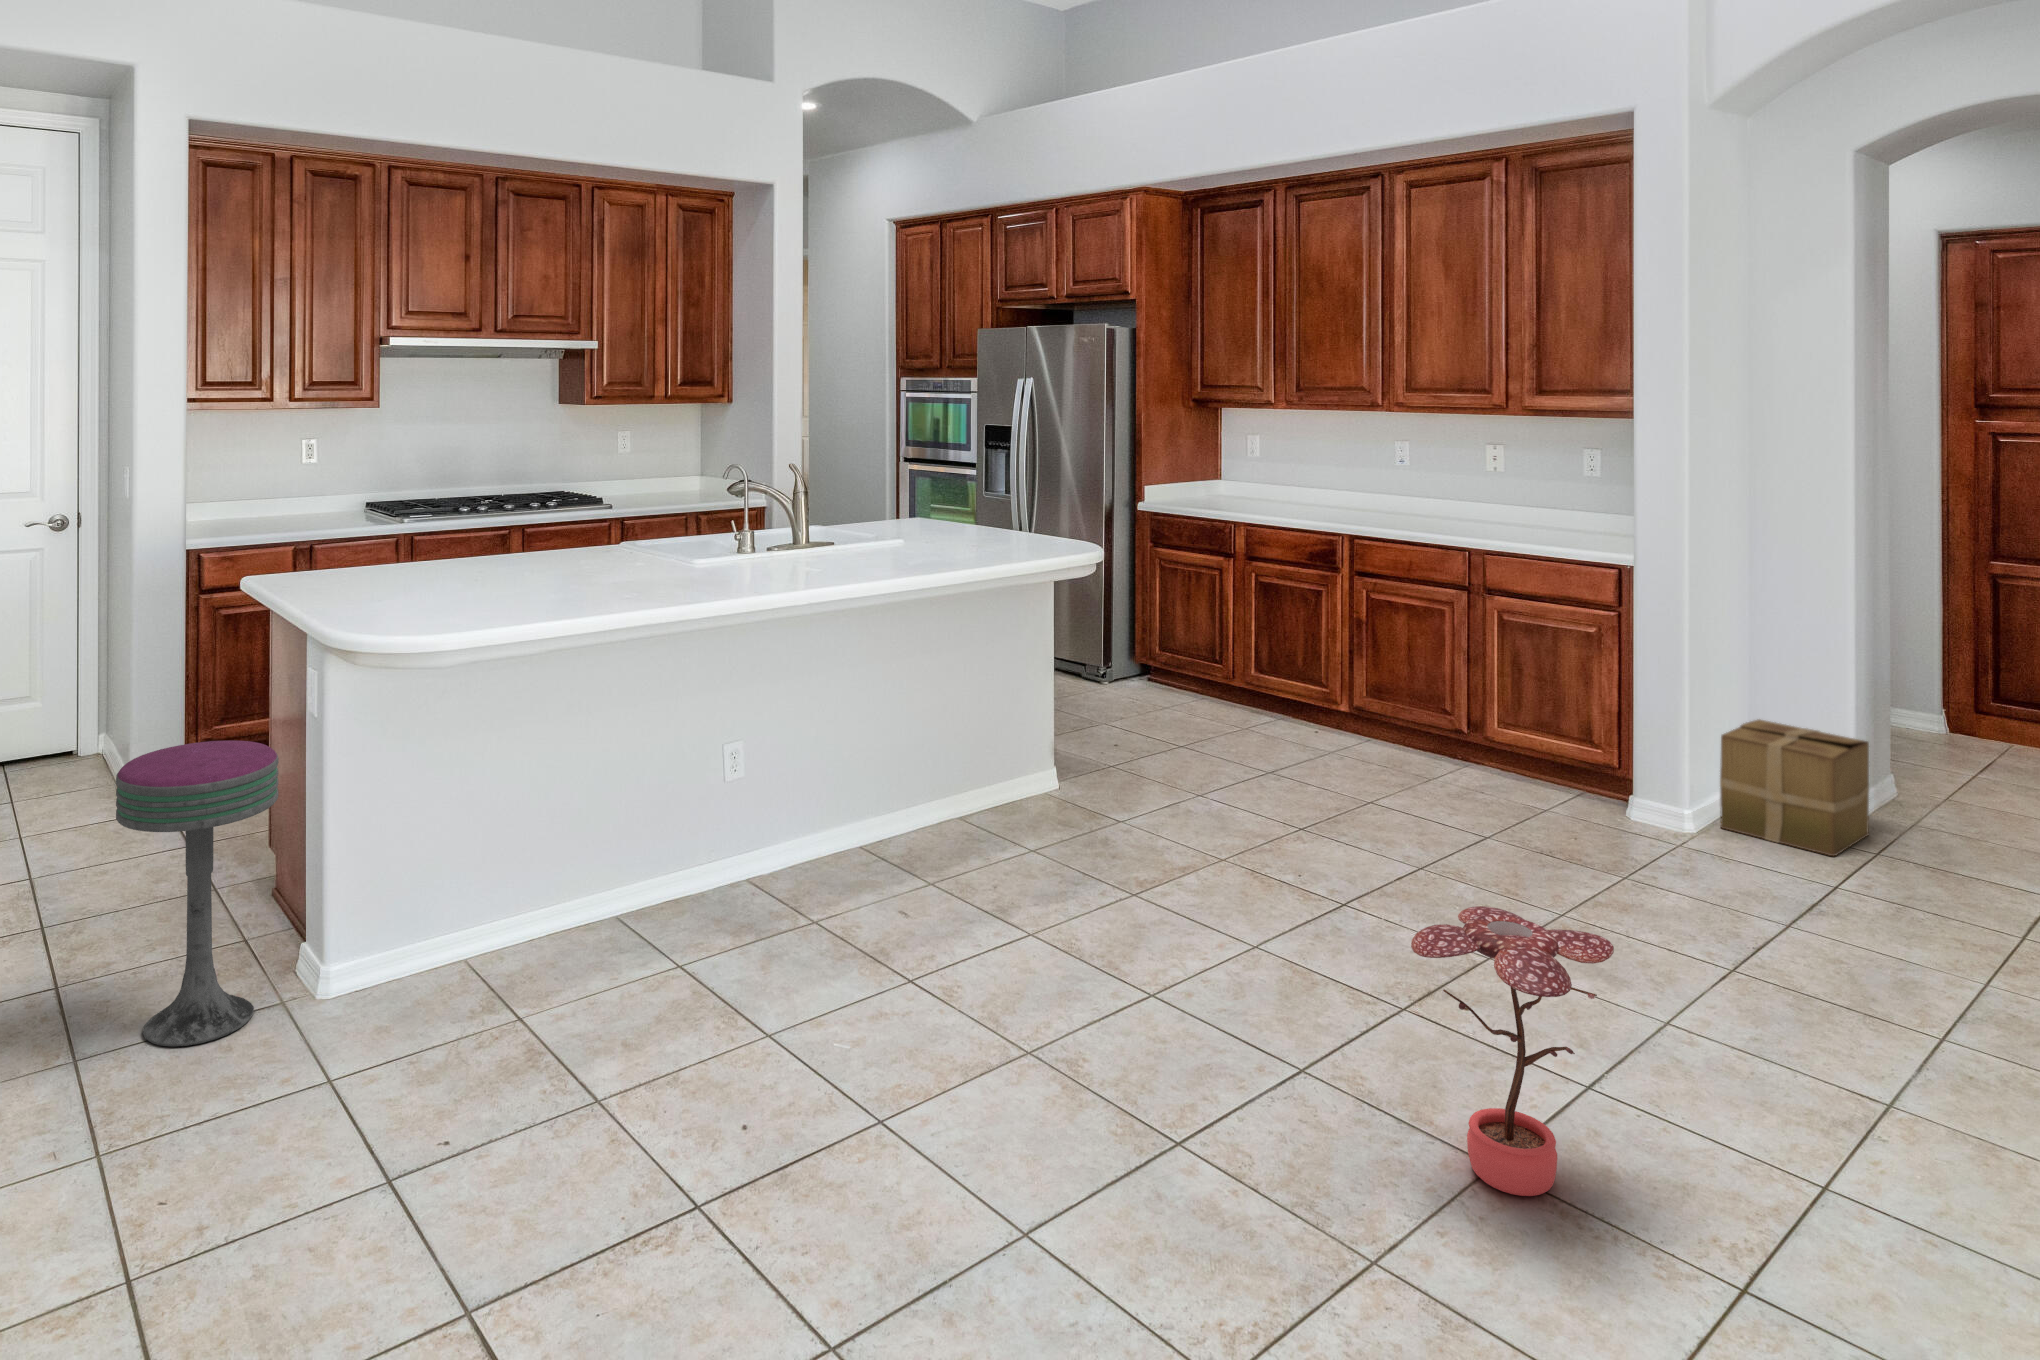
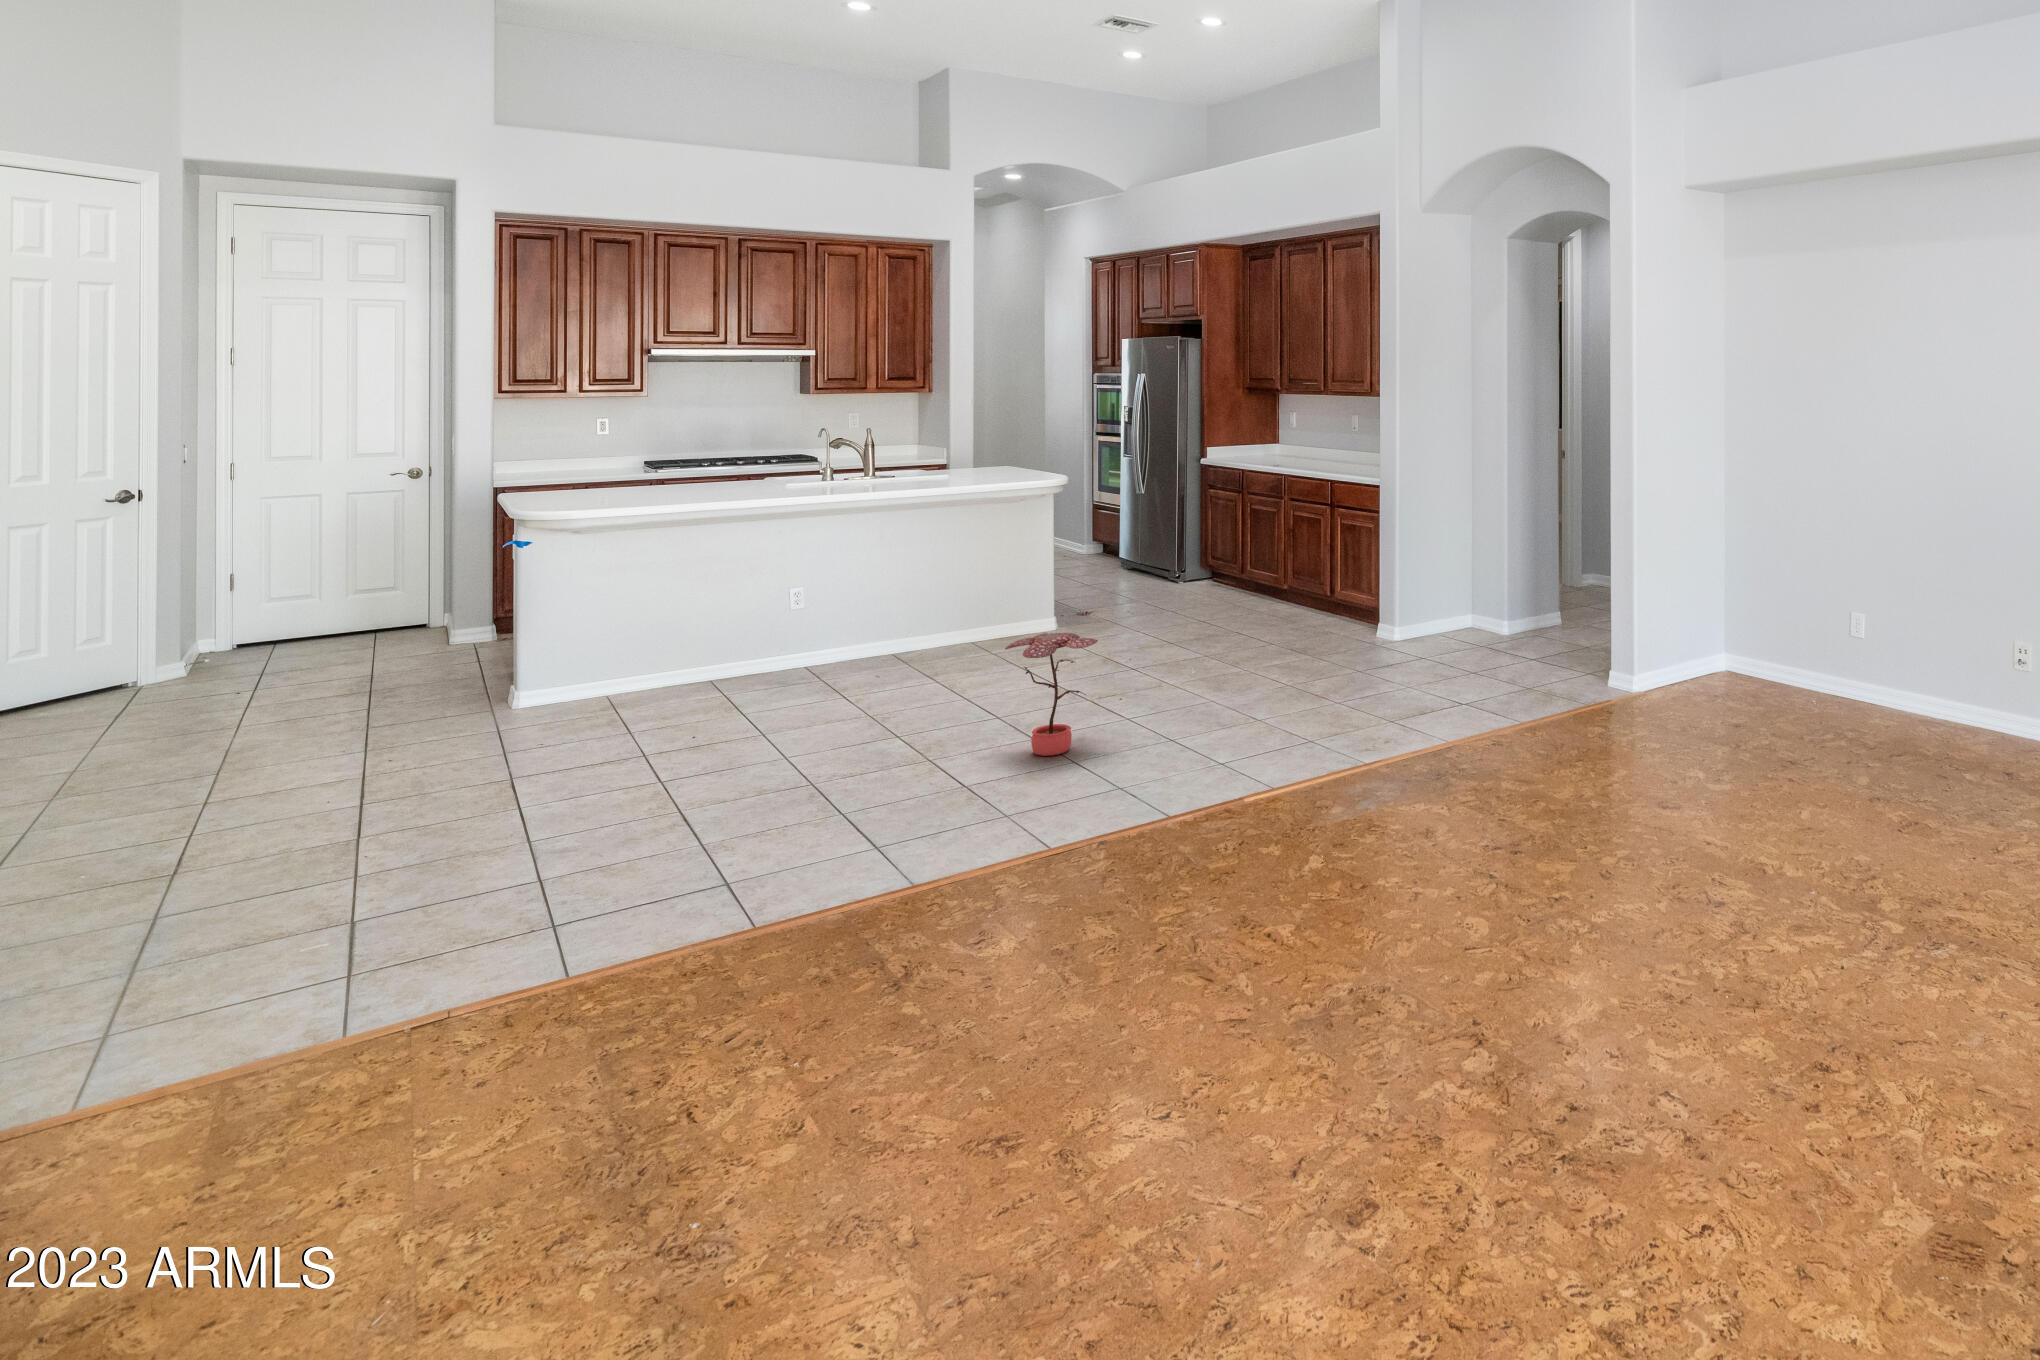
cardboard box: present [1720,719,1869,856] -> none [1427,576,1507,646]
bar stool: present [116,740,279,1047] -> none [383,578,484,732]

